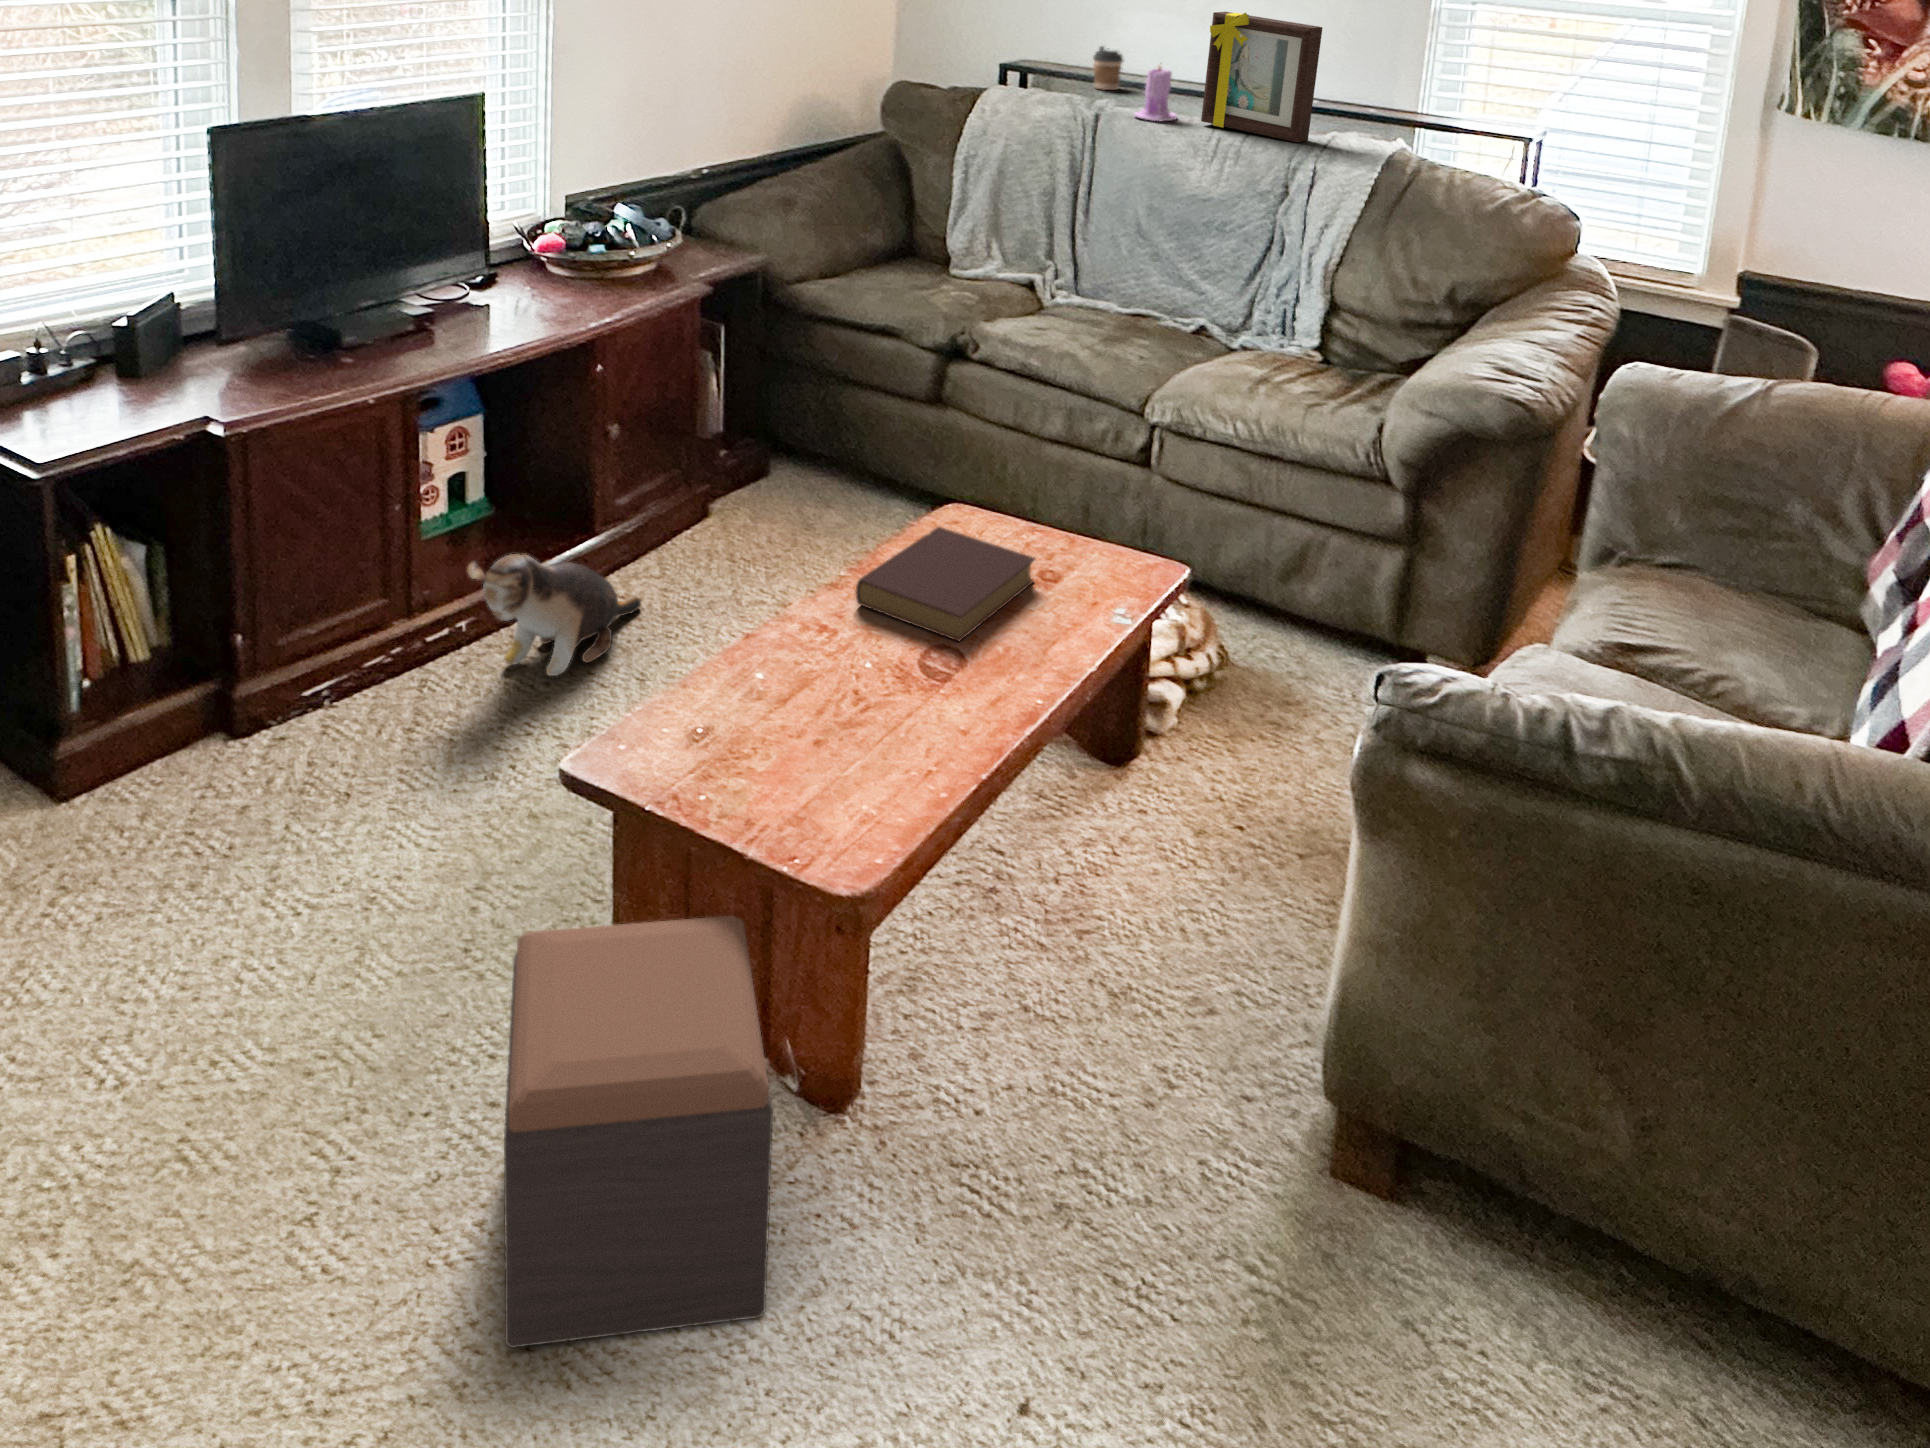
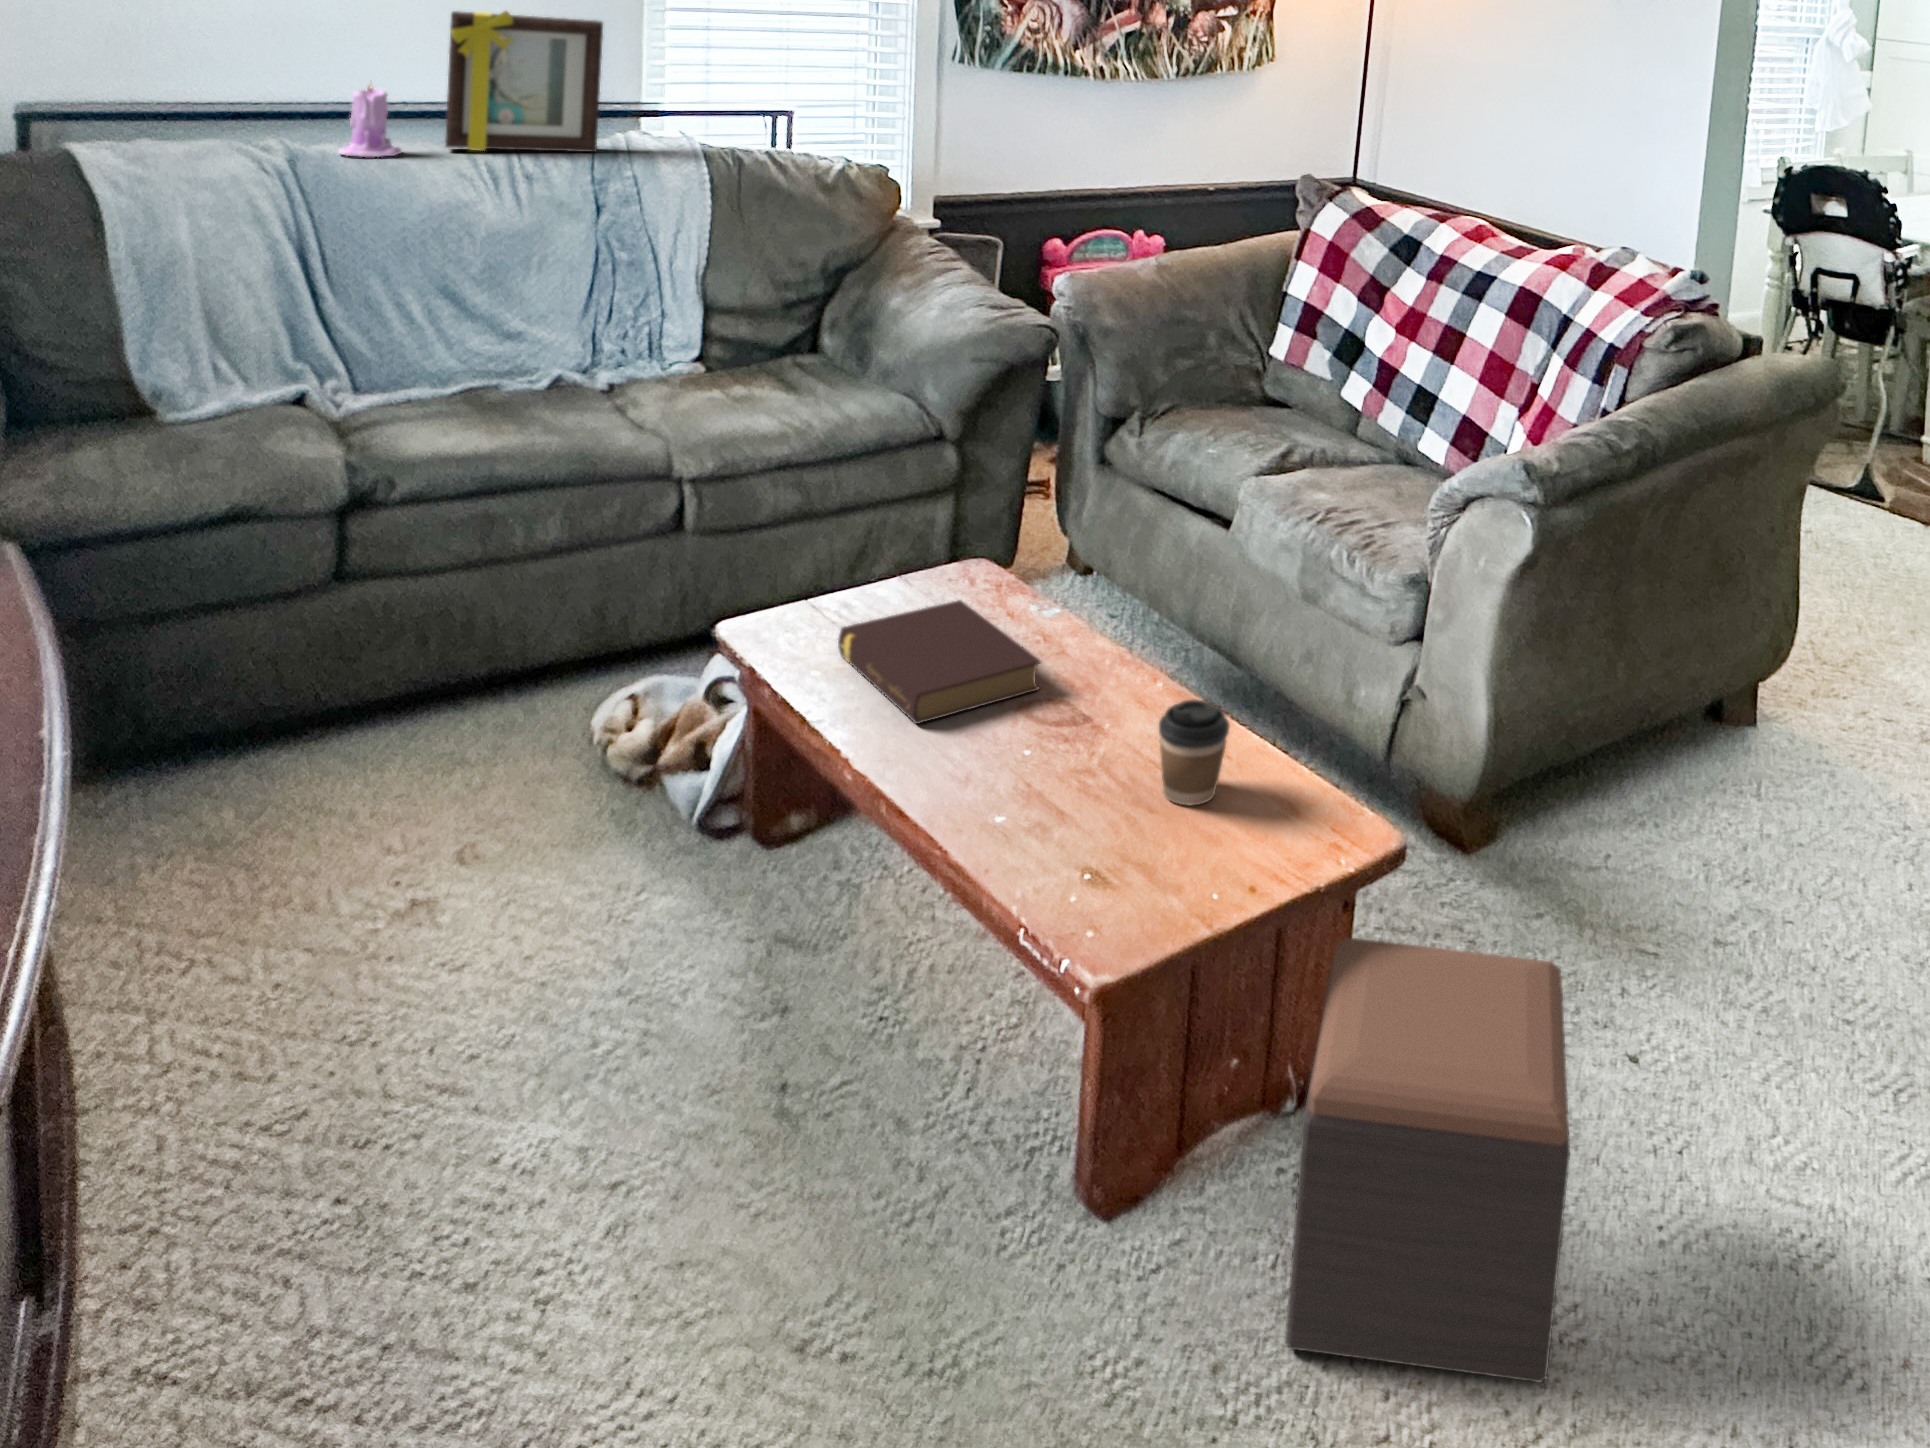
coffee cup: present [1093,46,1124,90] -> present [1159,700,1230,805]
plush toy: present [468,554,641,676] -> none [202,1014,373,1249]

